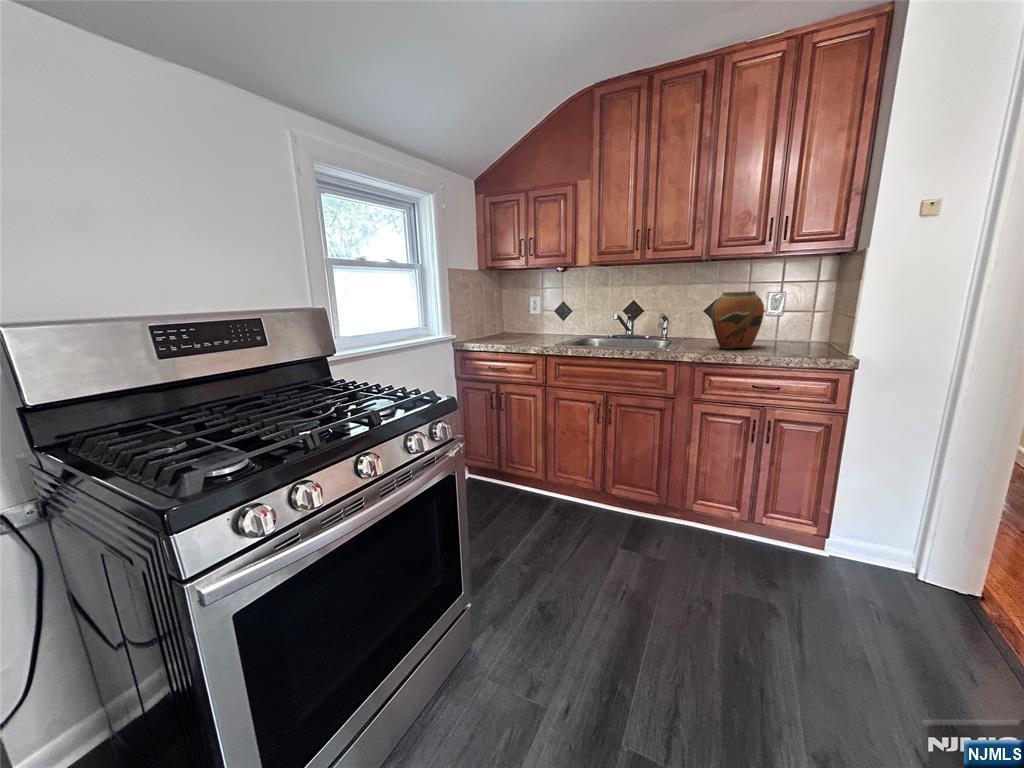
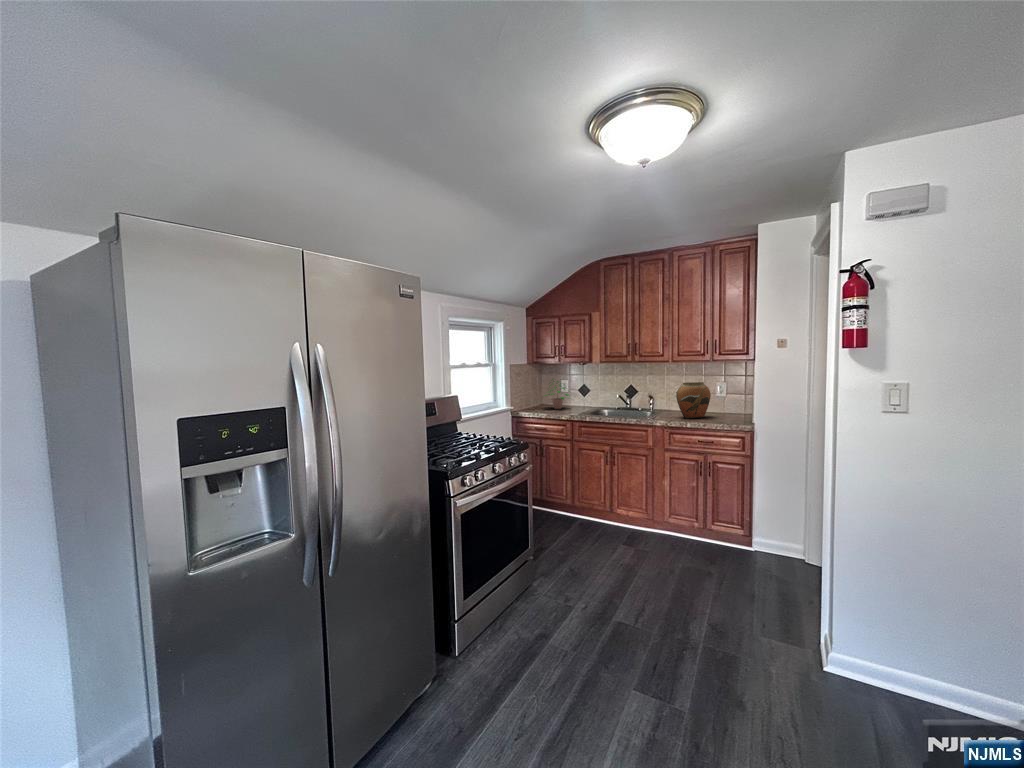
potted plant: none [502,293,548,339] -> present [546,381,569,409]

